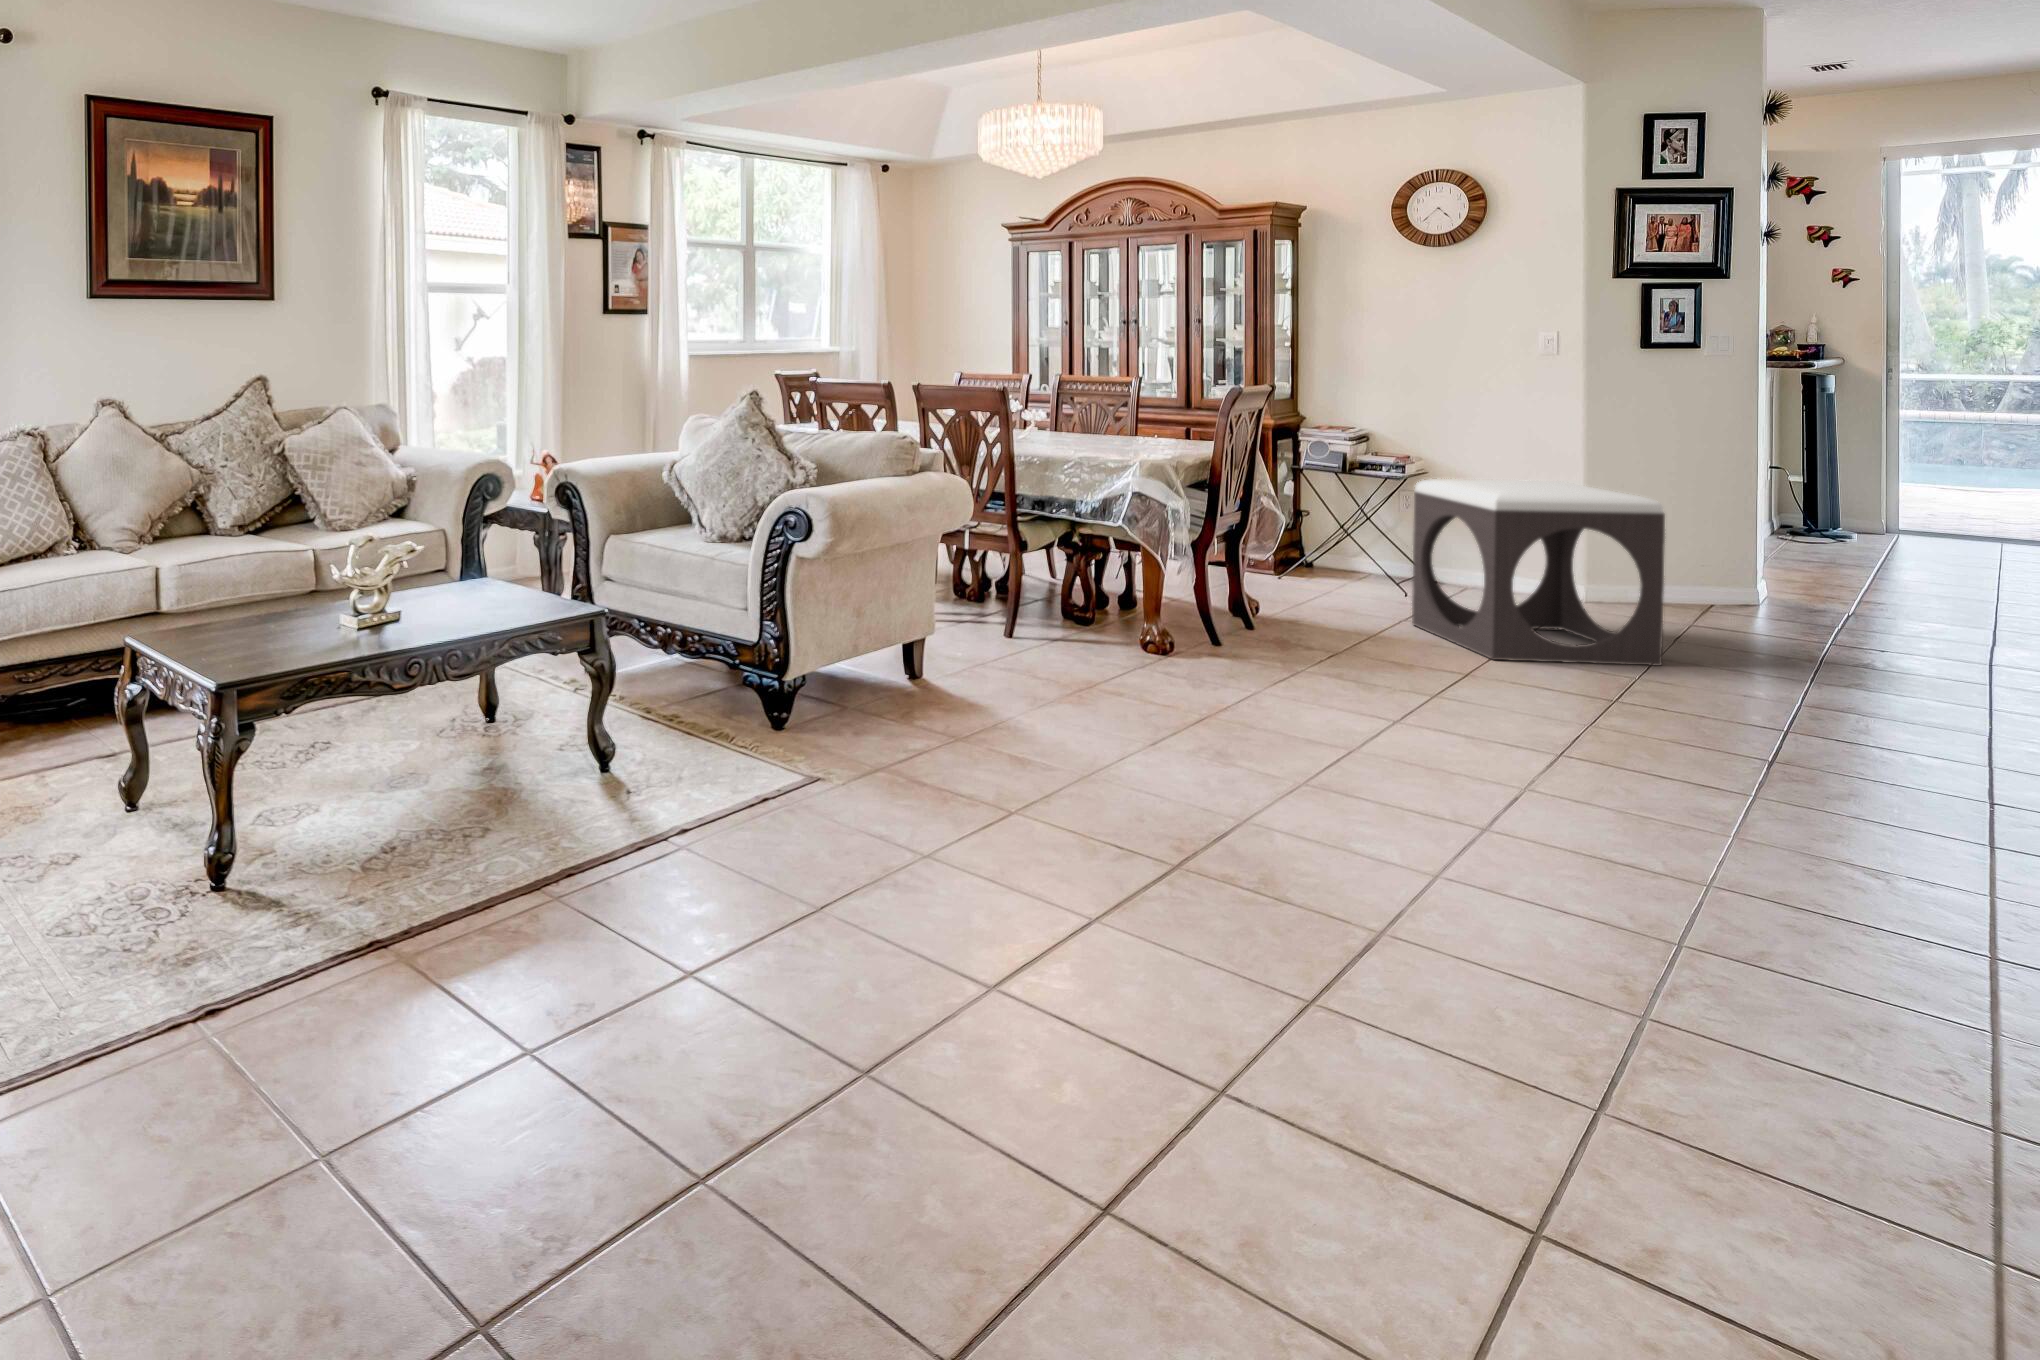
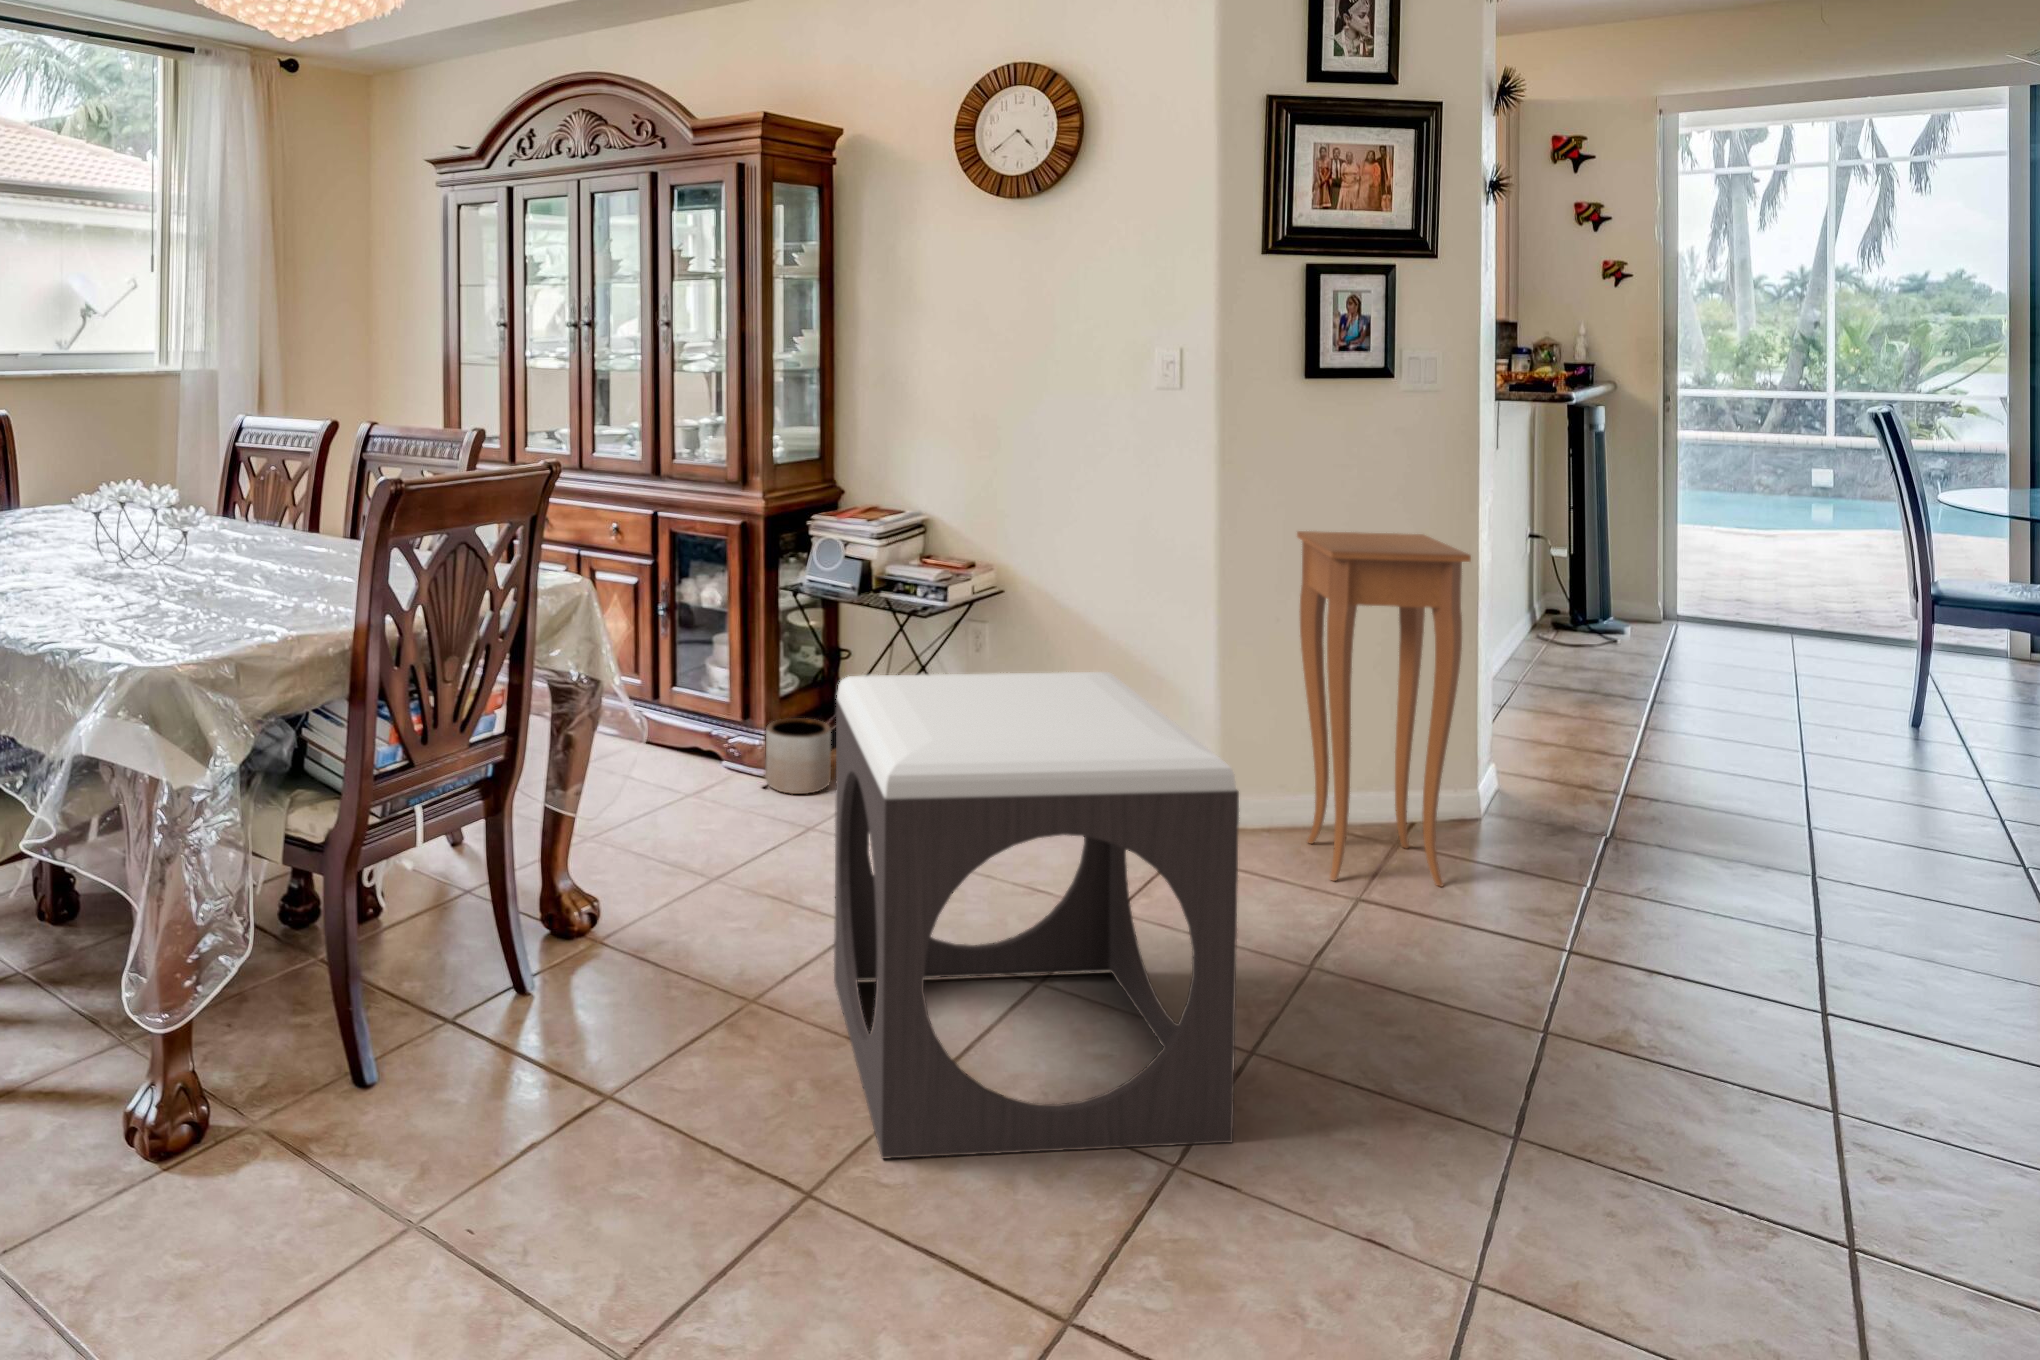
side table: none [1639,430,1761,617] -> present [1297,531,1471,887]
planter: none [1282,539,1324,576] -> present [765,718,831,794]

